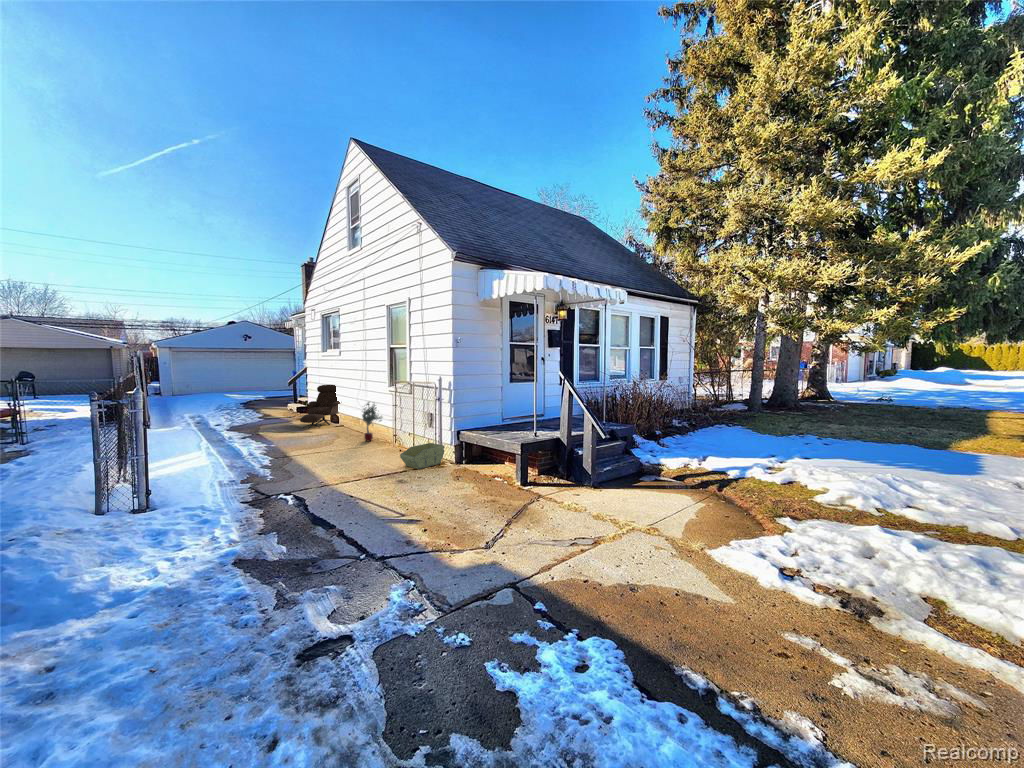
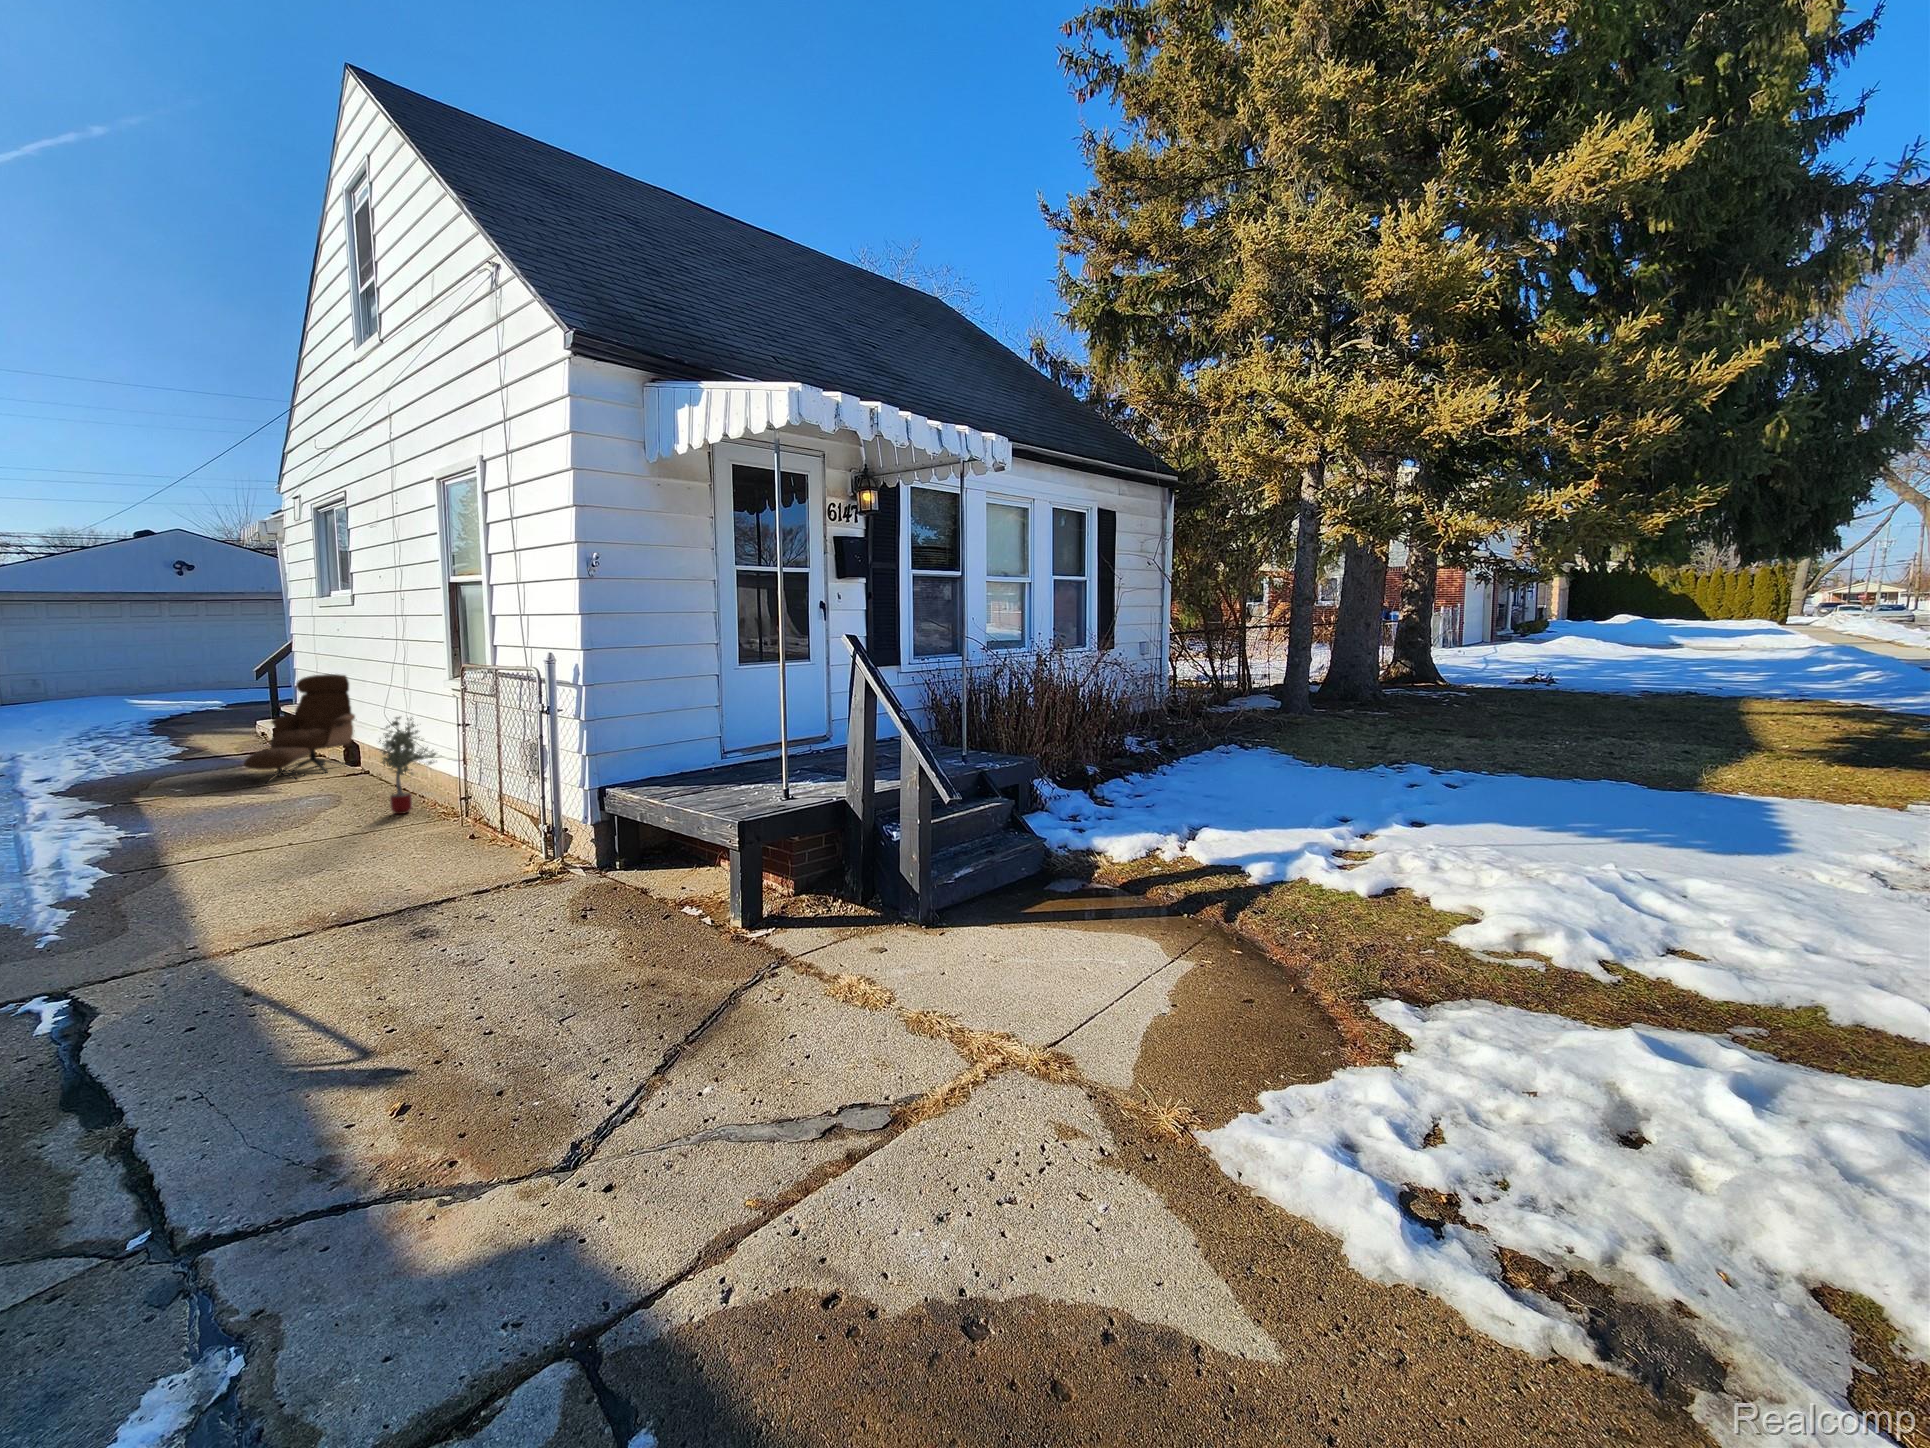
storage bin: present [400,443,444,469] -> none [443,820,565,893]

